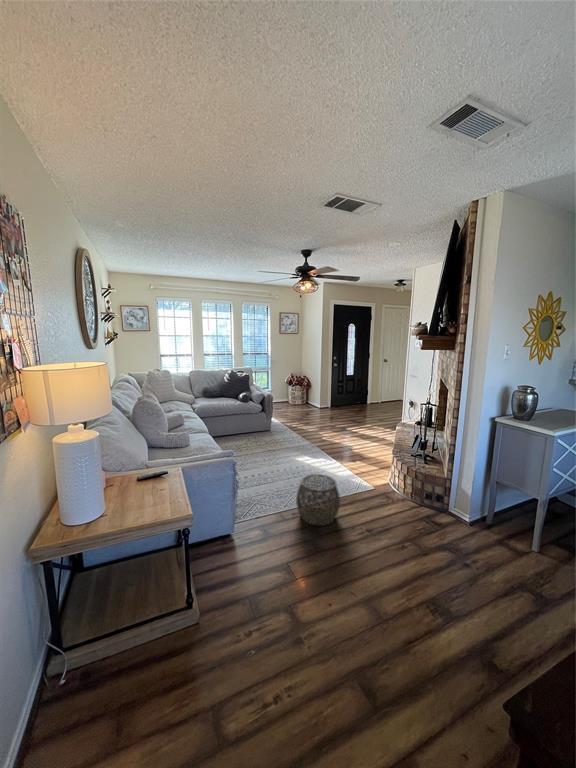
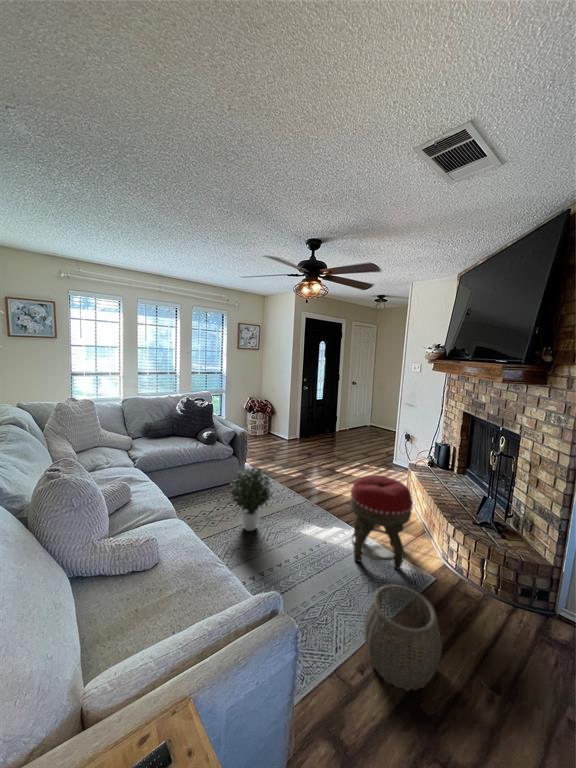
potted plant: none [247,414,277,456] -> present [231,468,272,531]
footstool: none [322,420,365,482] -> present [350,475,413,569]

